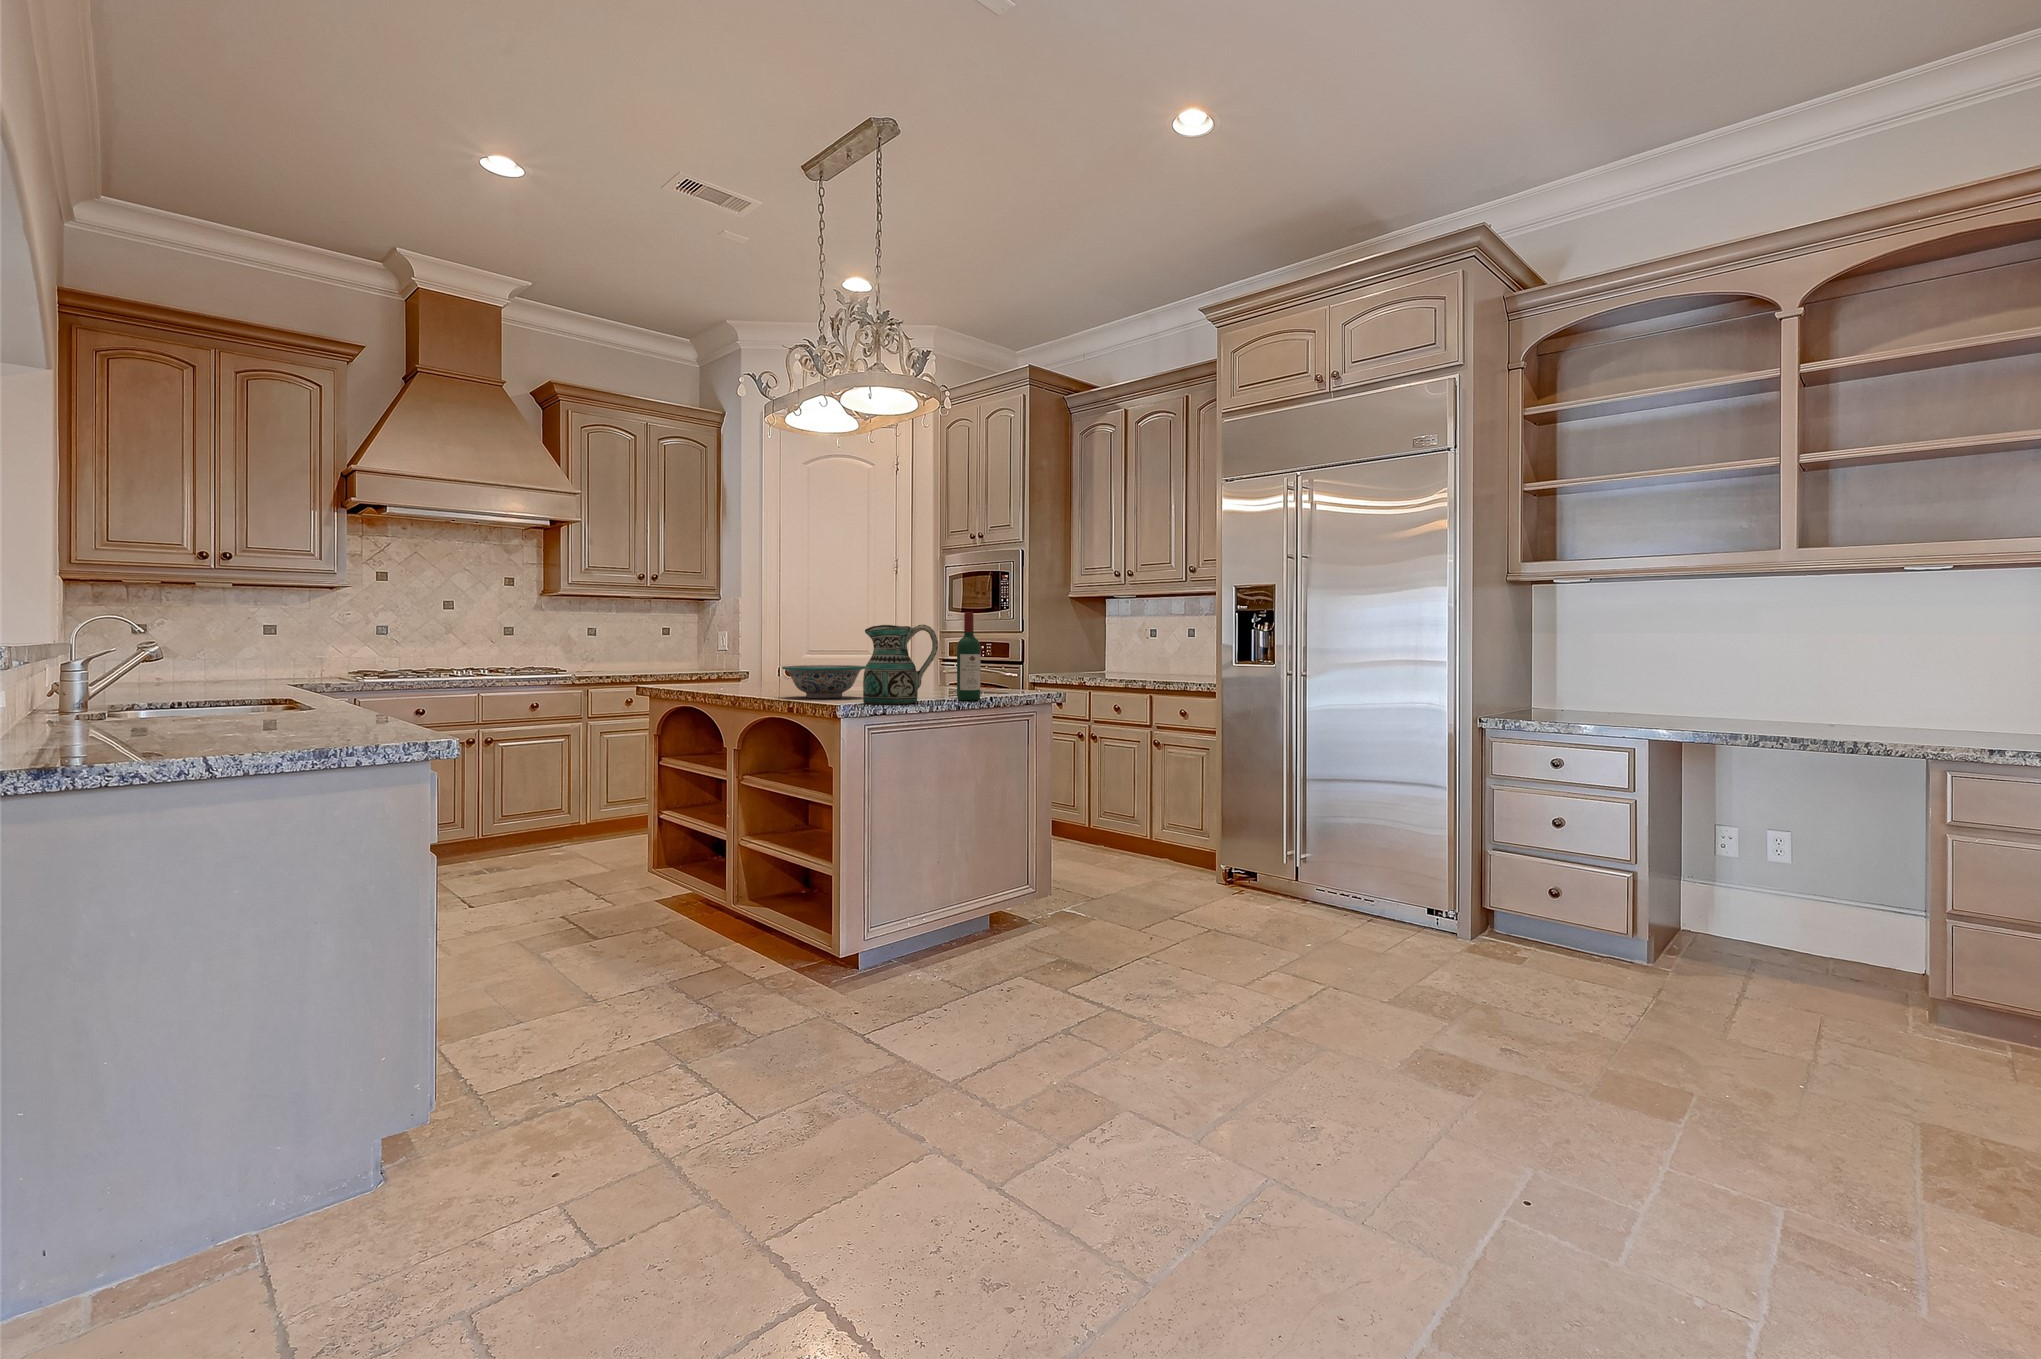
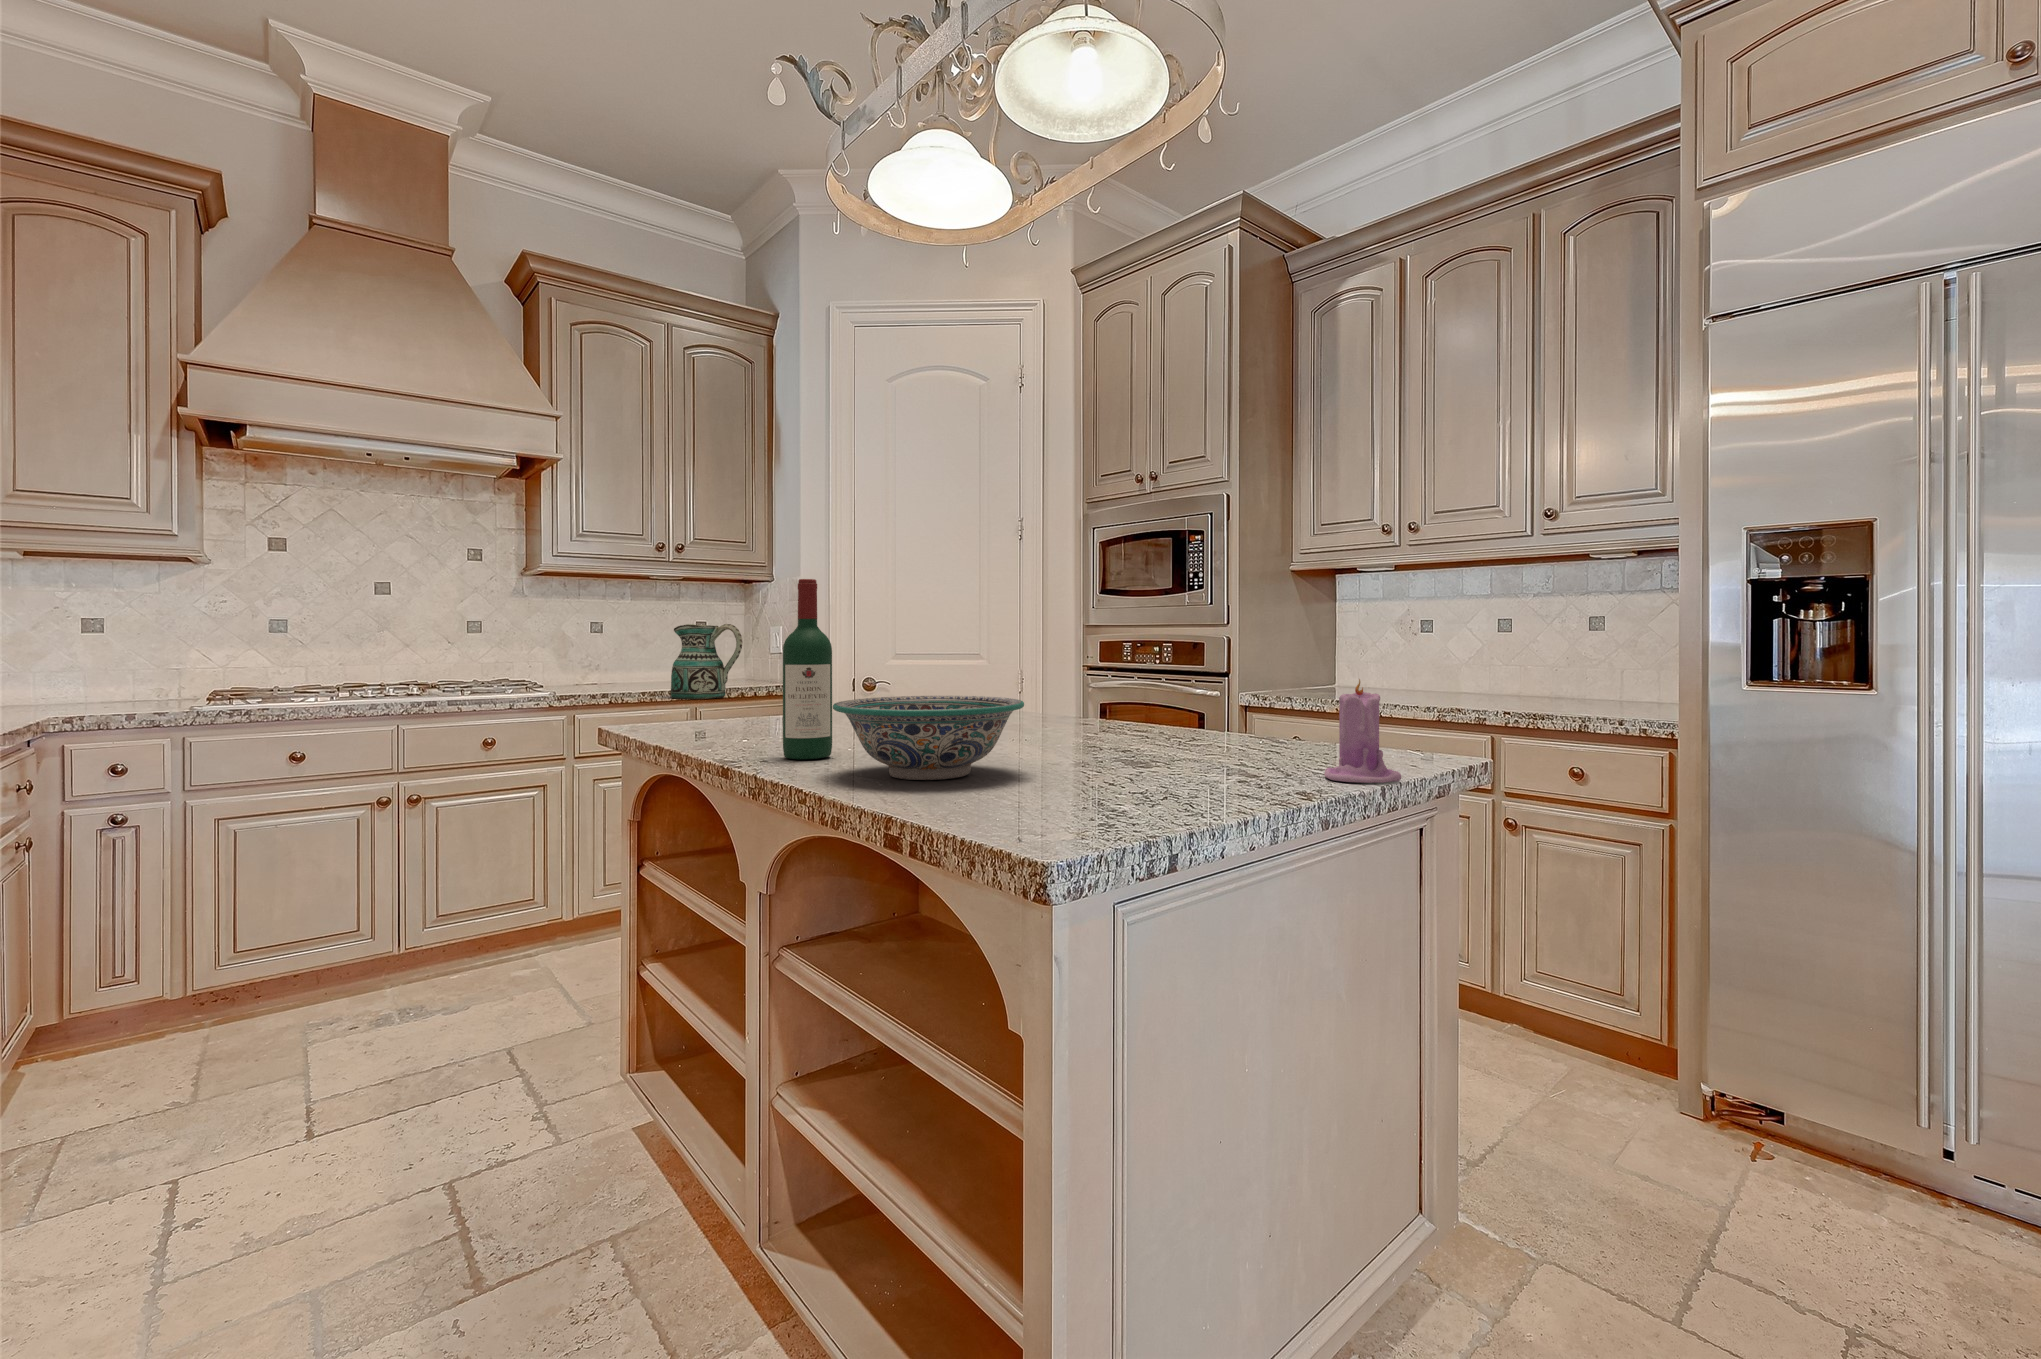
wine bottle: present [957,612,981,701] -> present [783,579,832,760]
ceramic pitcher: present [863,624,938,704] -> present [671,624,743,699]
candle: none [996,657,1027,700] -> present [1324,679,1401,783]

